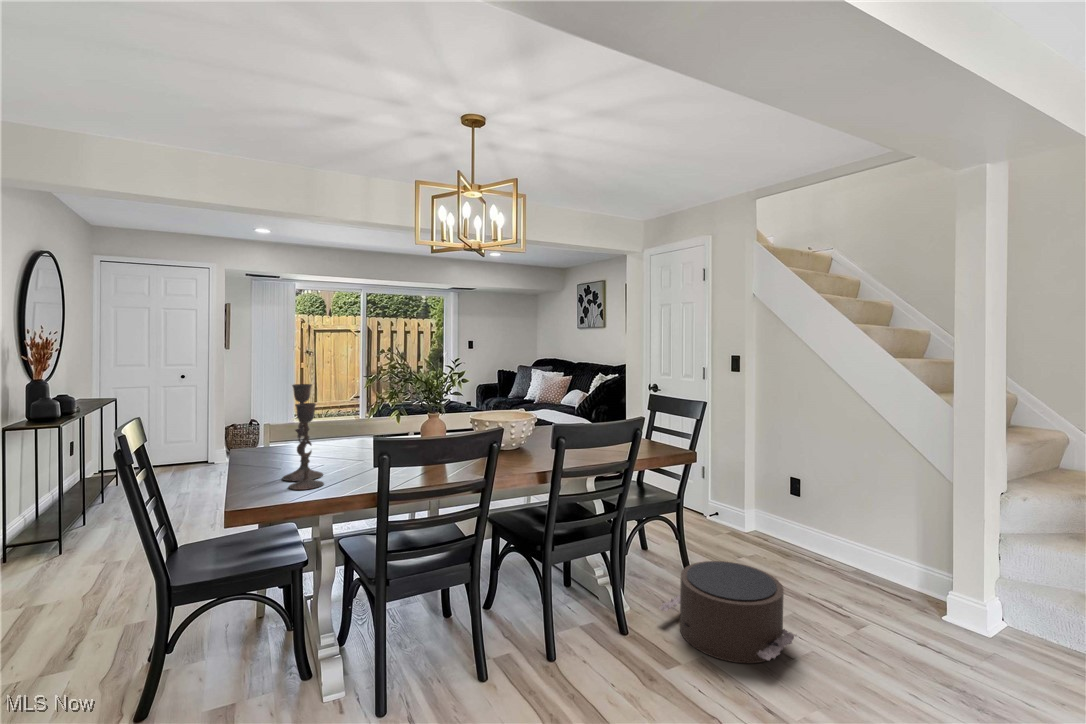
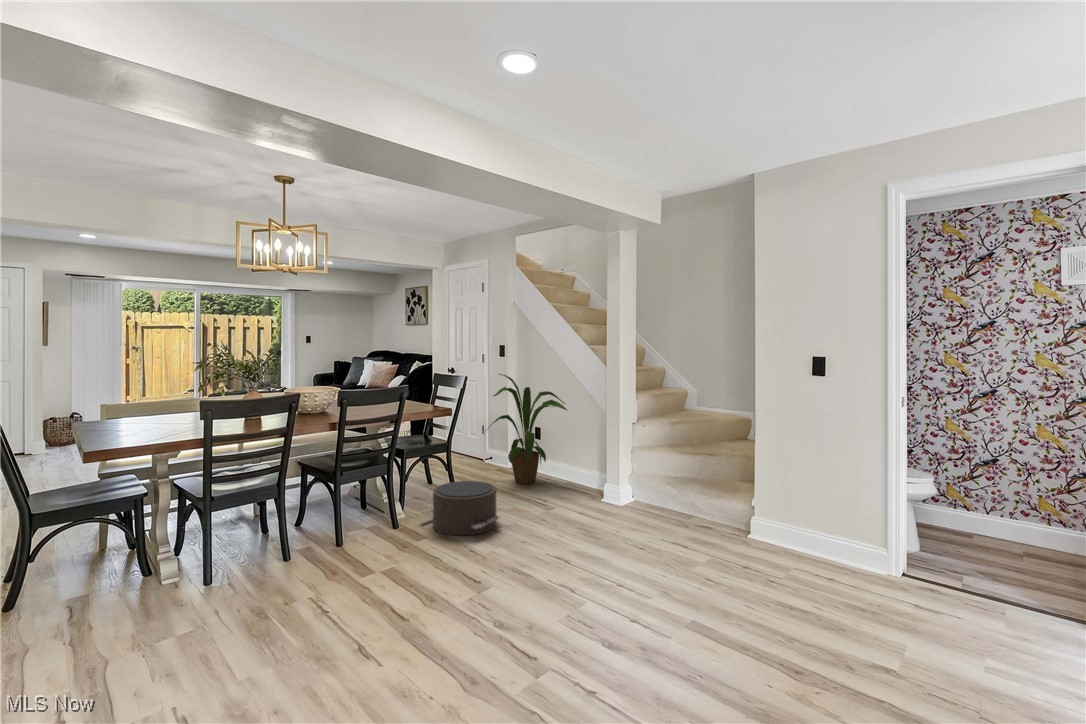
candlestick: present [282,384,324,490] -> none [128,365,163,437]
house plant: none [722,395,858,557] -> present [489,374,567,484]

